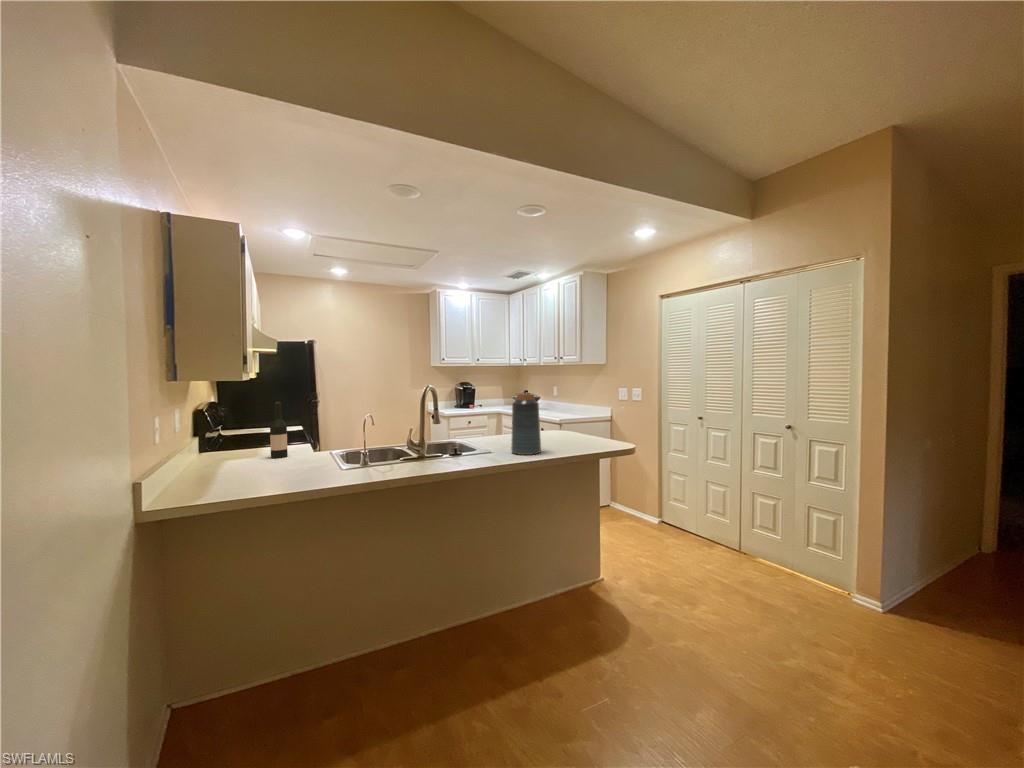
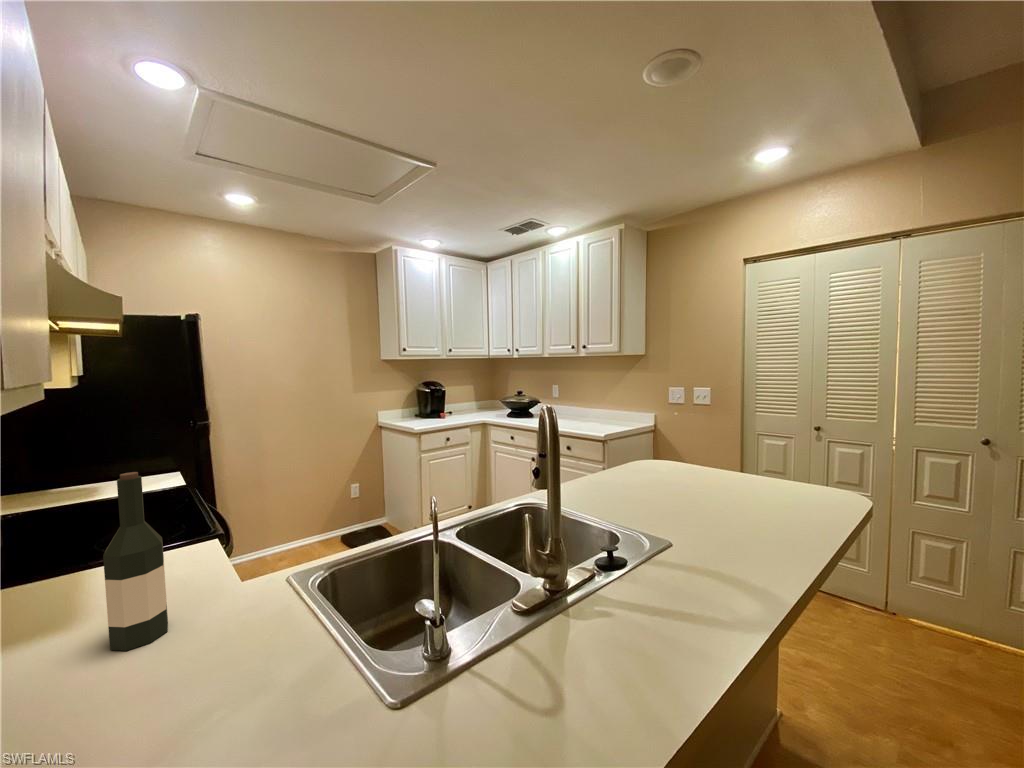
vase: present [511,394,541,455] -> none [719,417,791,552]

